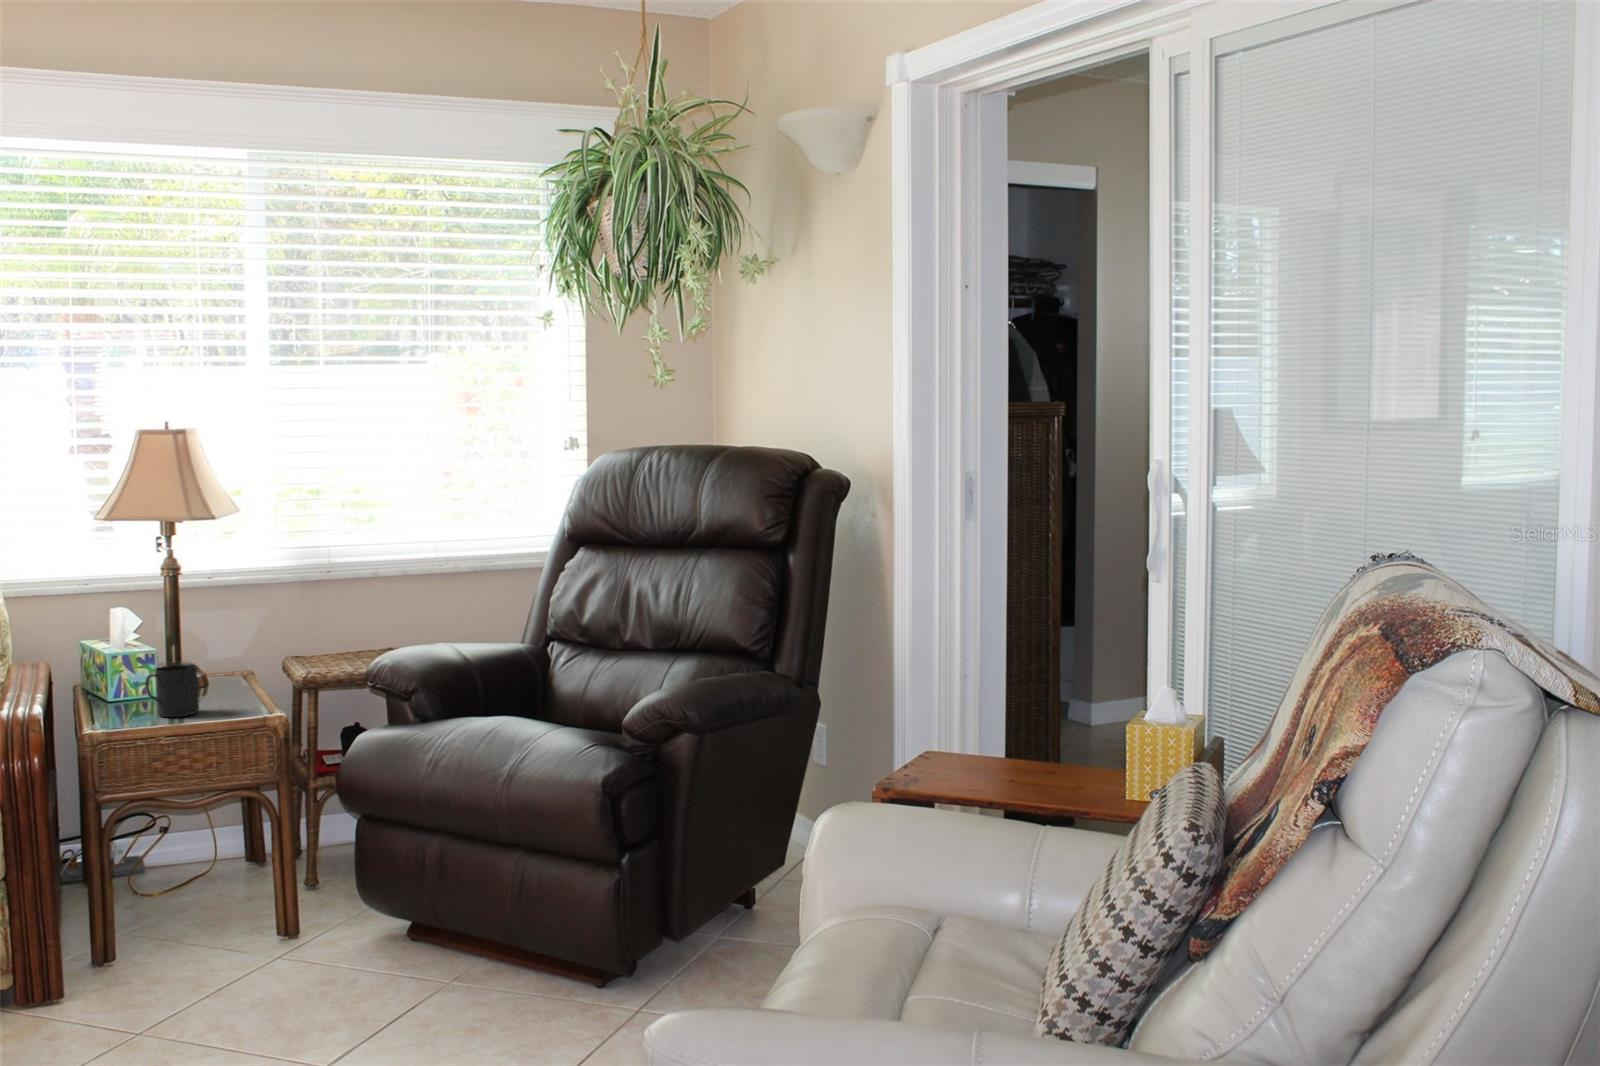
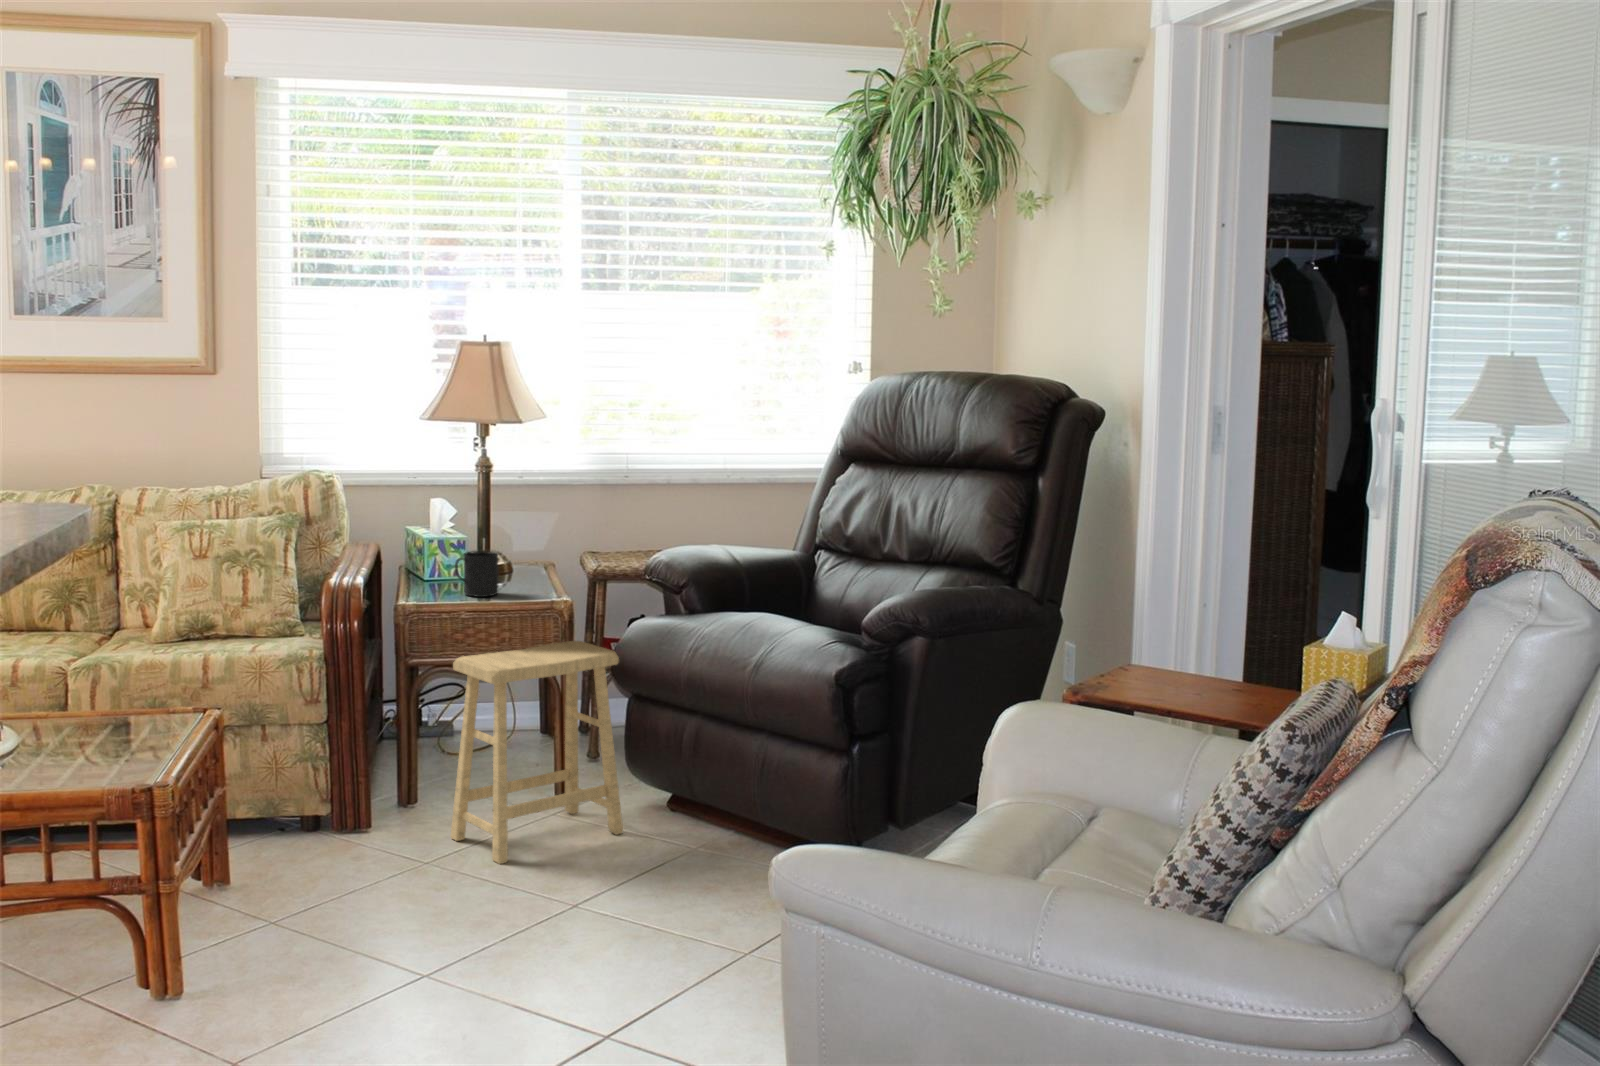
footstool: none [152,759,365,1030] -> present [450,641,623,864]

